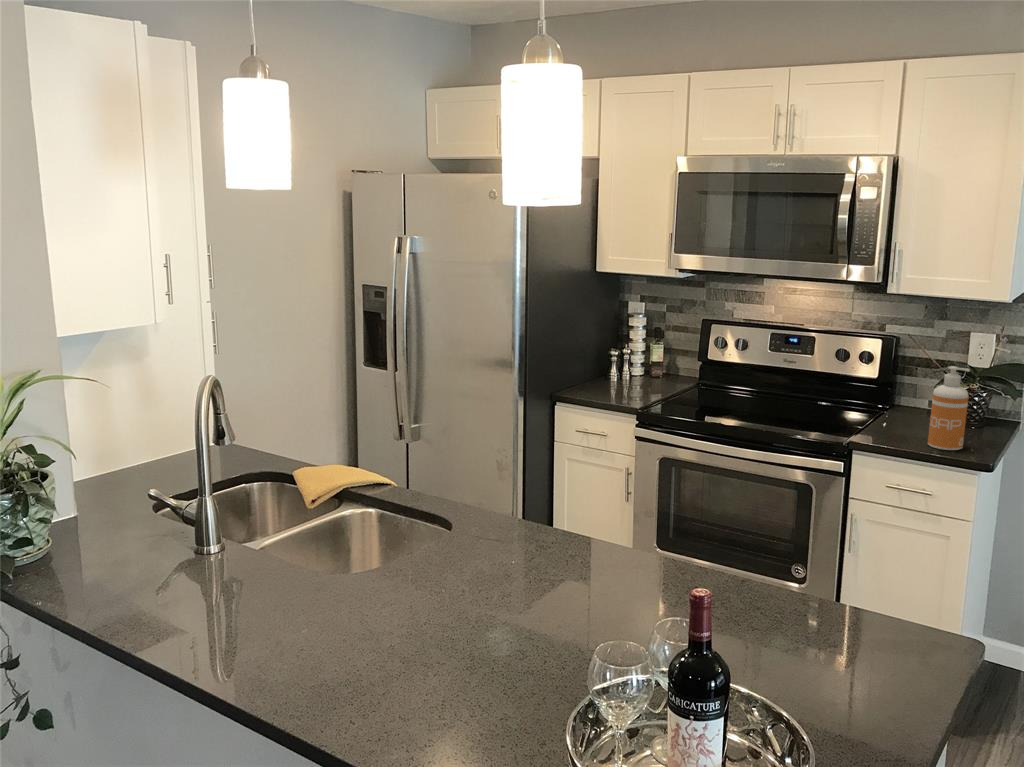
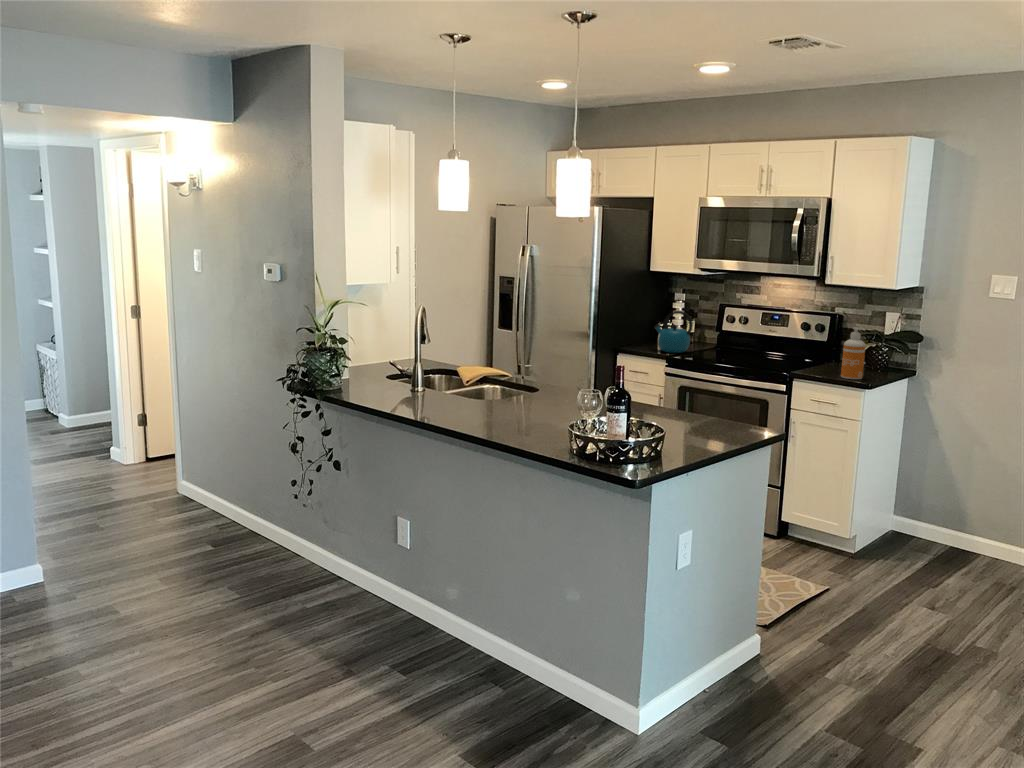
kettle: none [610,335,671,401] -> present [654,311,693,353]

